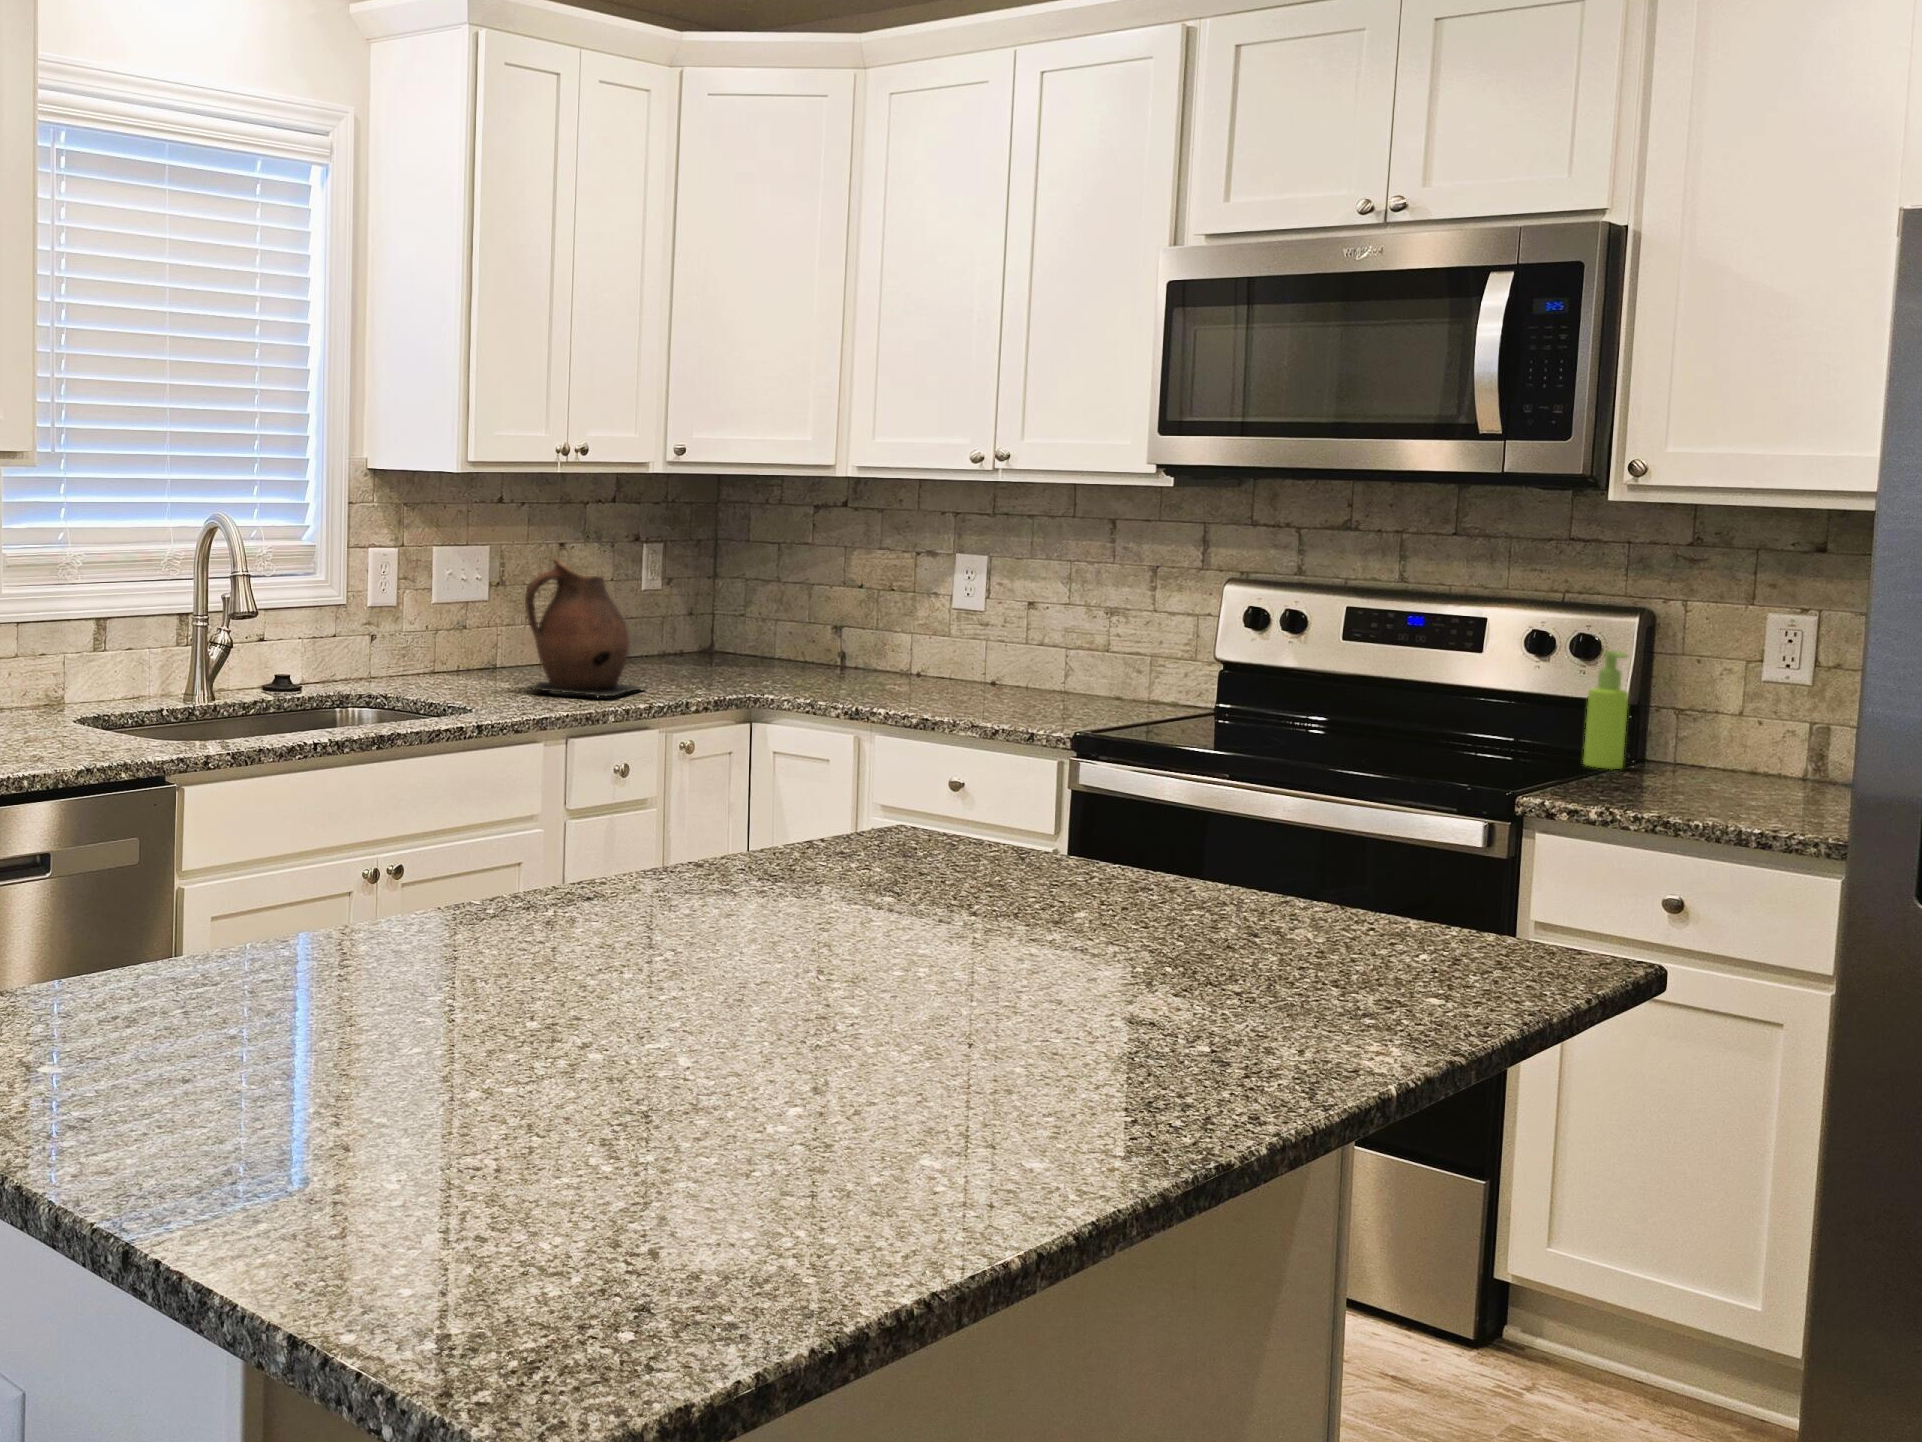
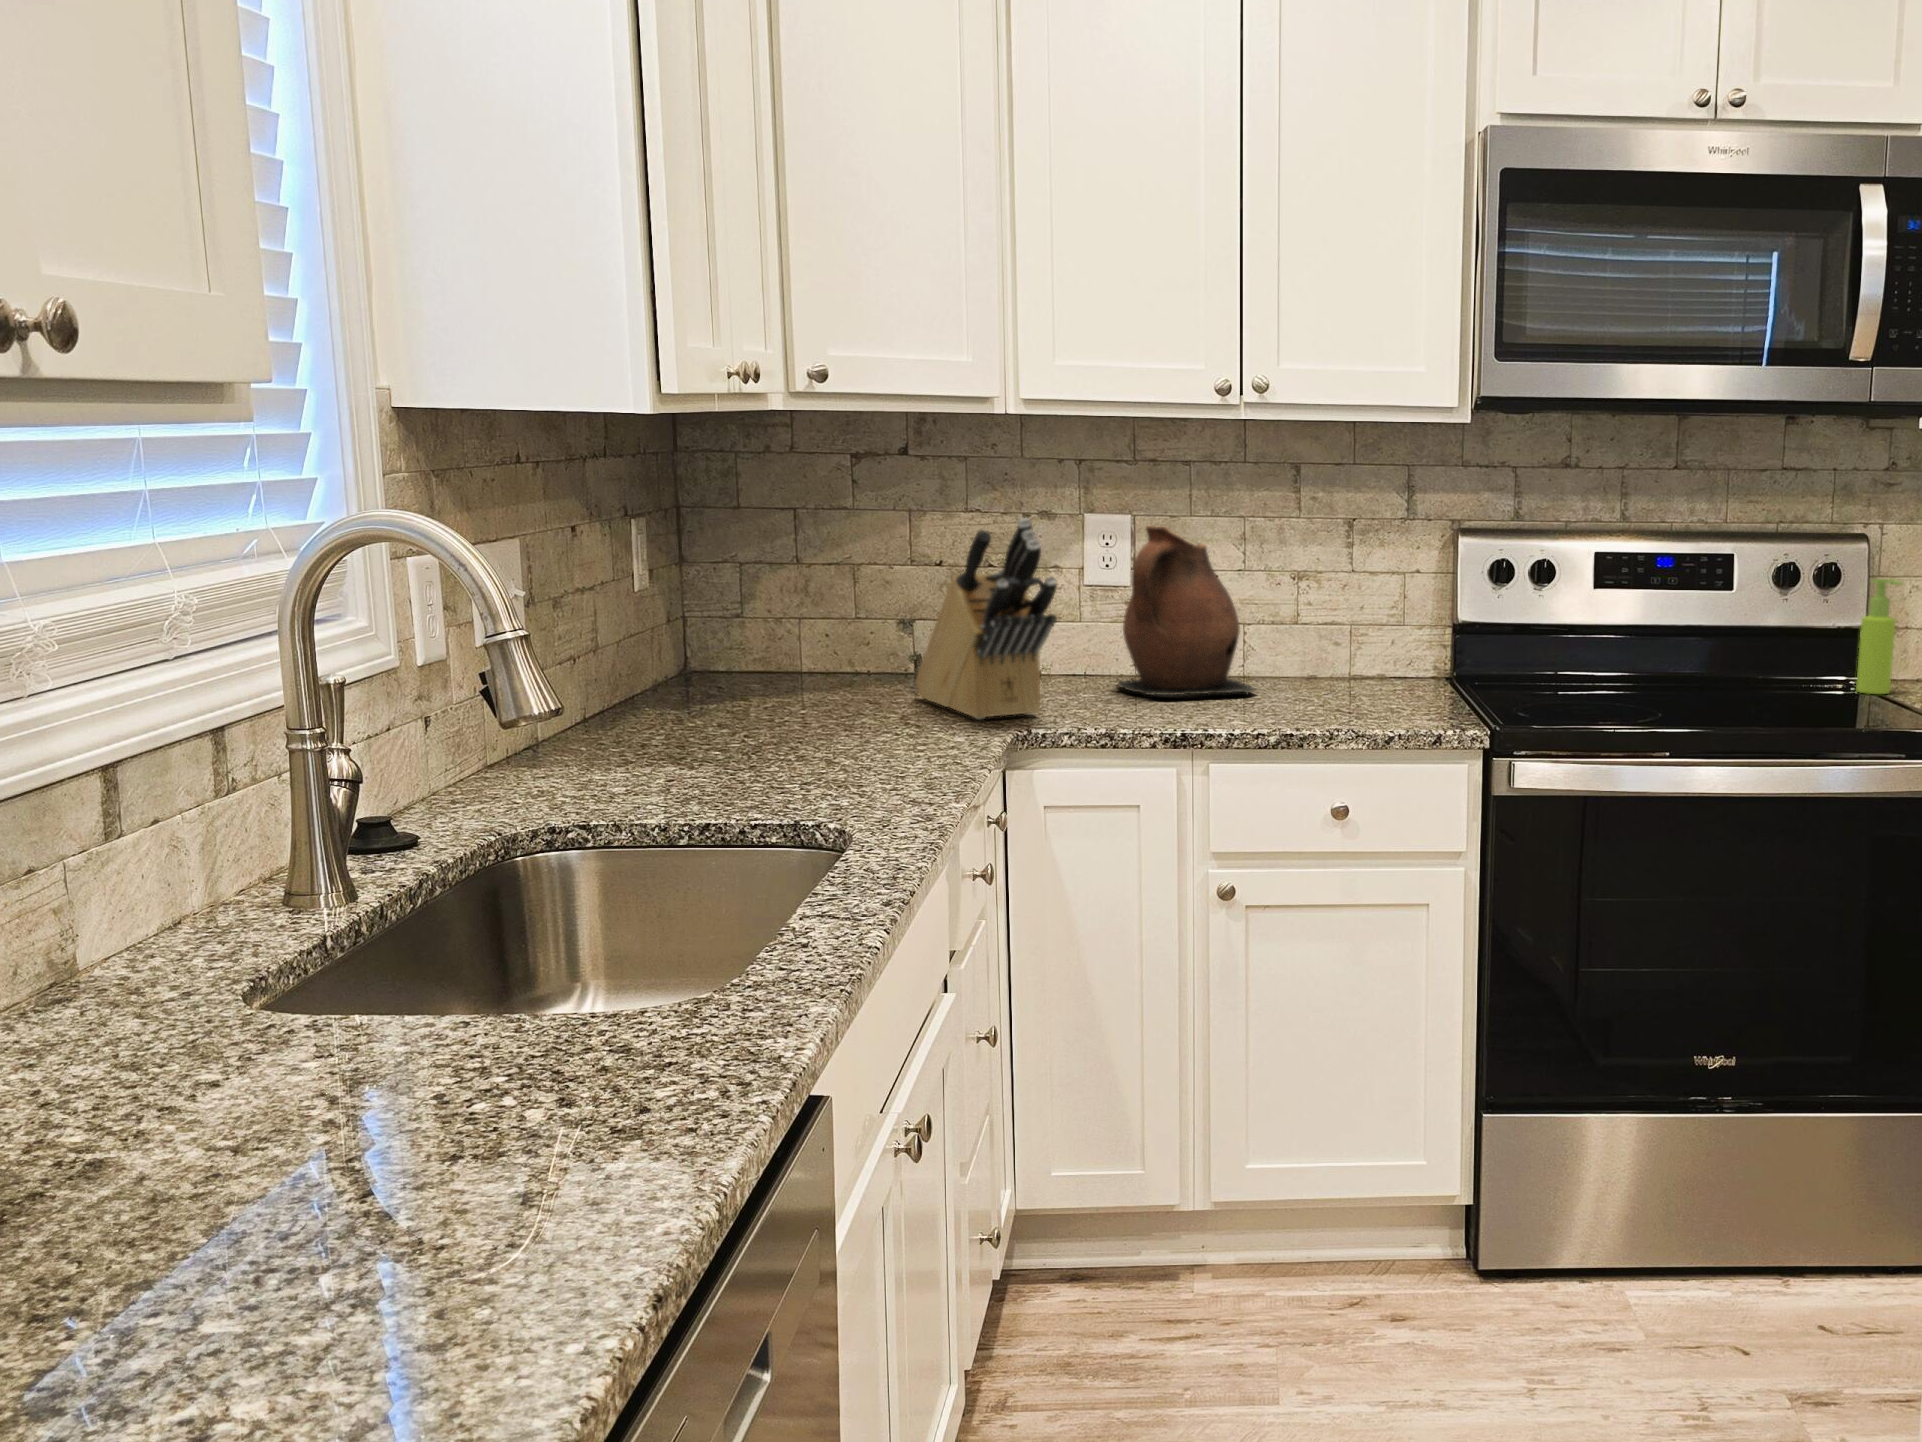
knife block: none [758,547,825,689] -> present [915,518,1057,719]
ceramic pitcher: present [525,558,644,697] -> present [1110,526,1256,695]

